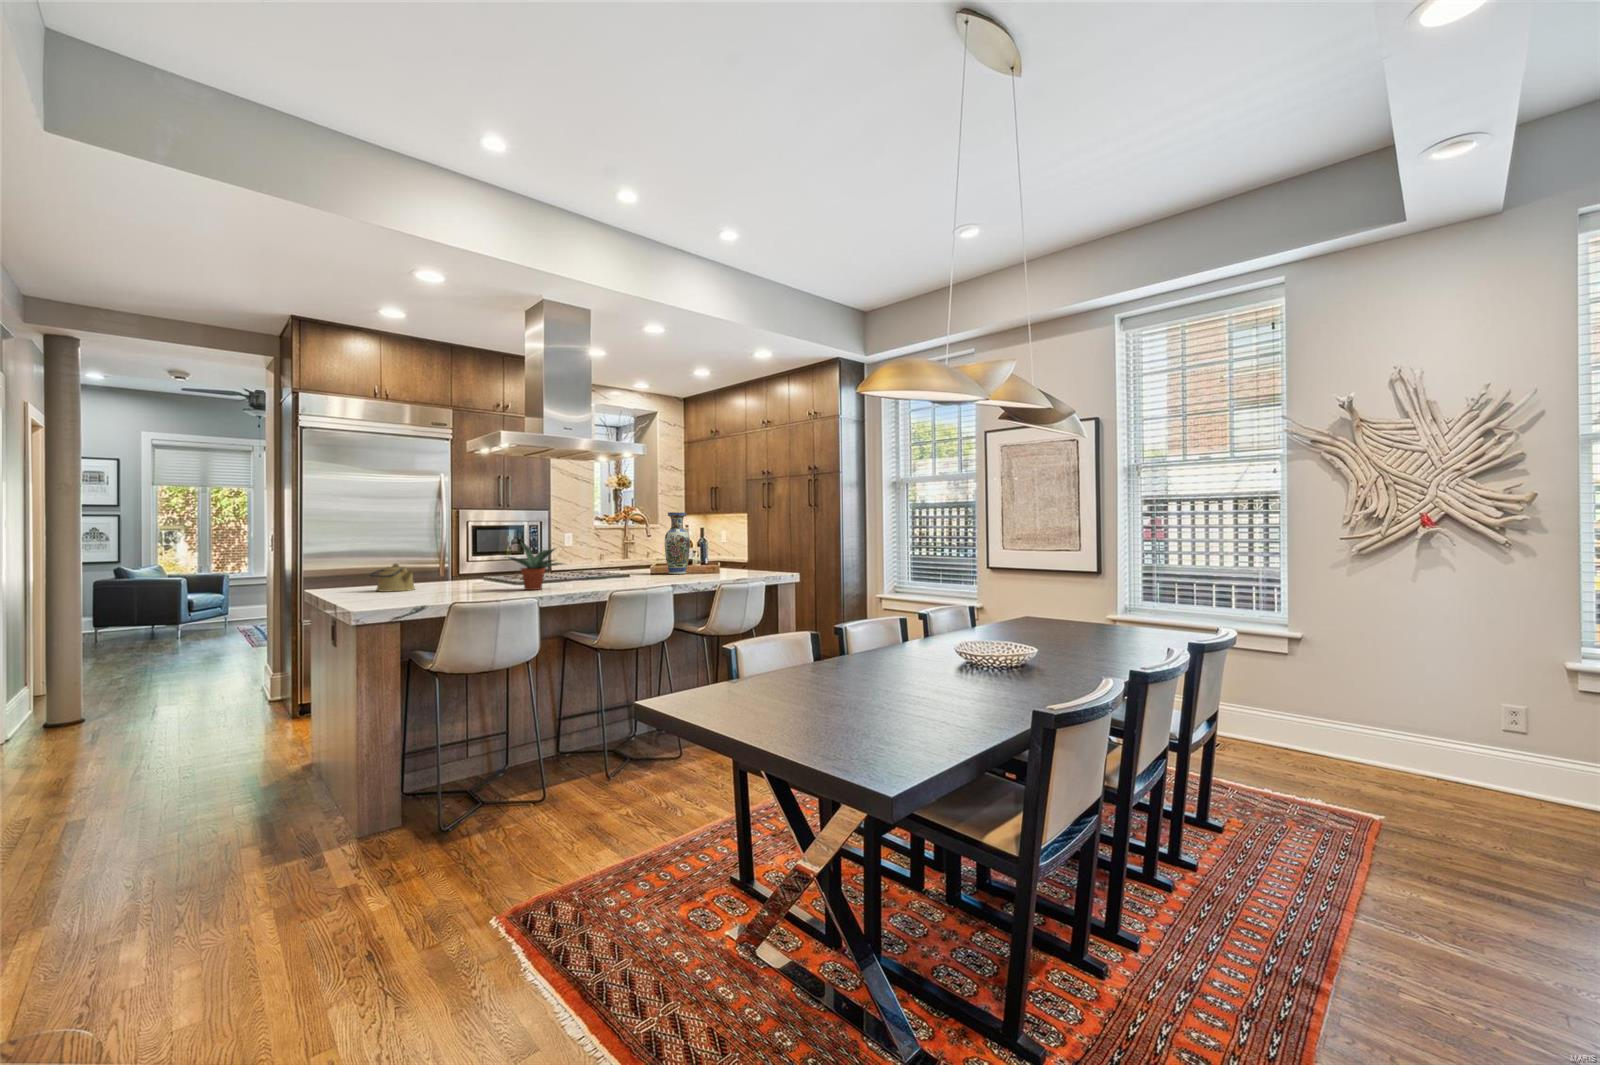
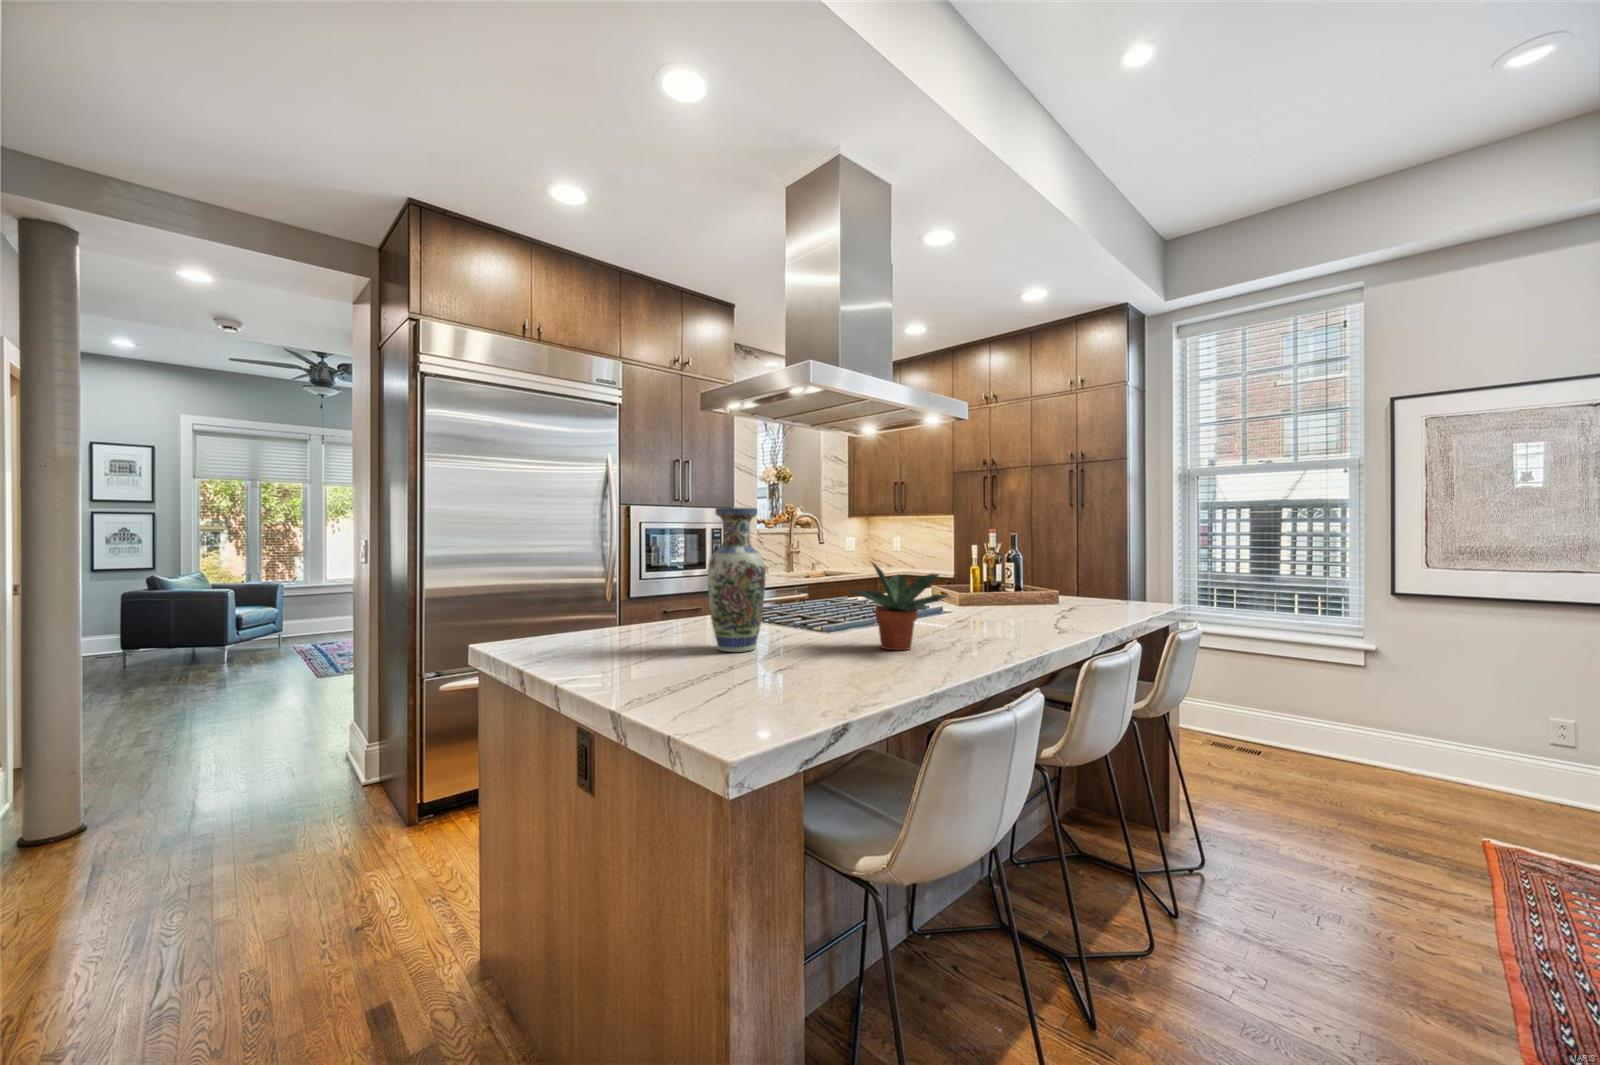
vase: present [665,512,690,574] -> present [708,507,765,652]
kettle: present [370,564,415,592] -> none [587,597,665,649]

